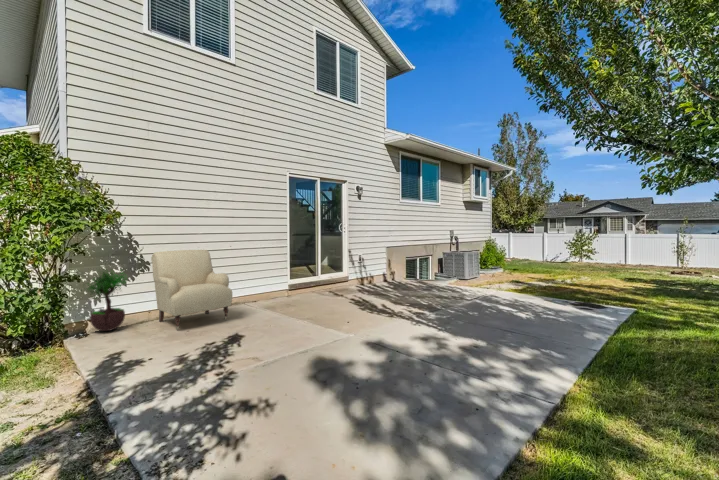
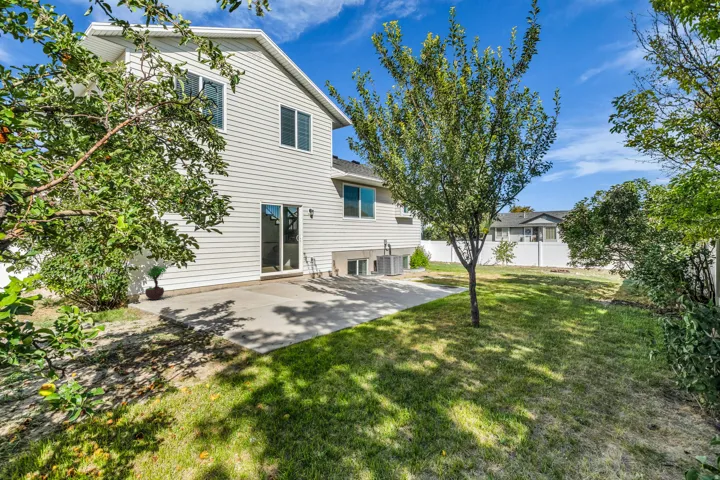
chair: present [151,250,232,330] -> none [177,253,226,299]

